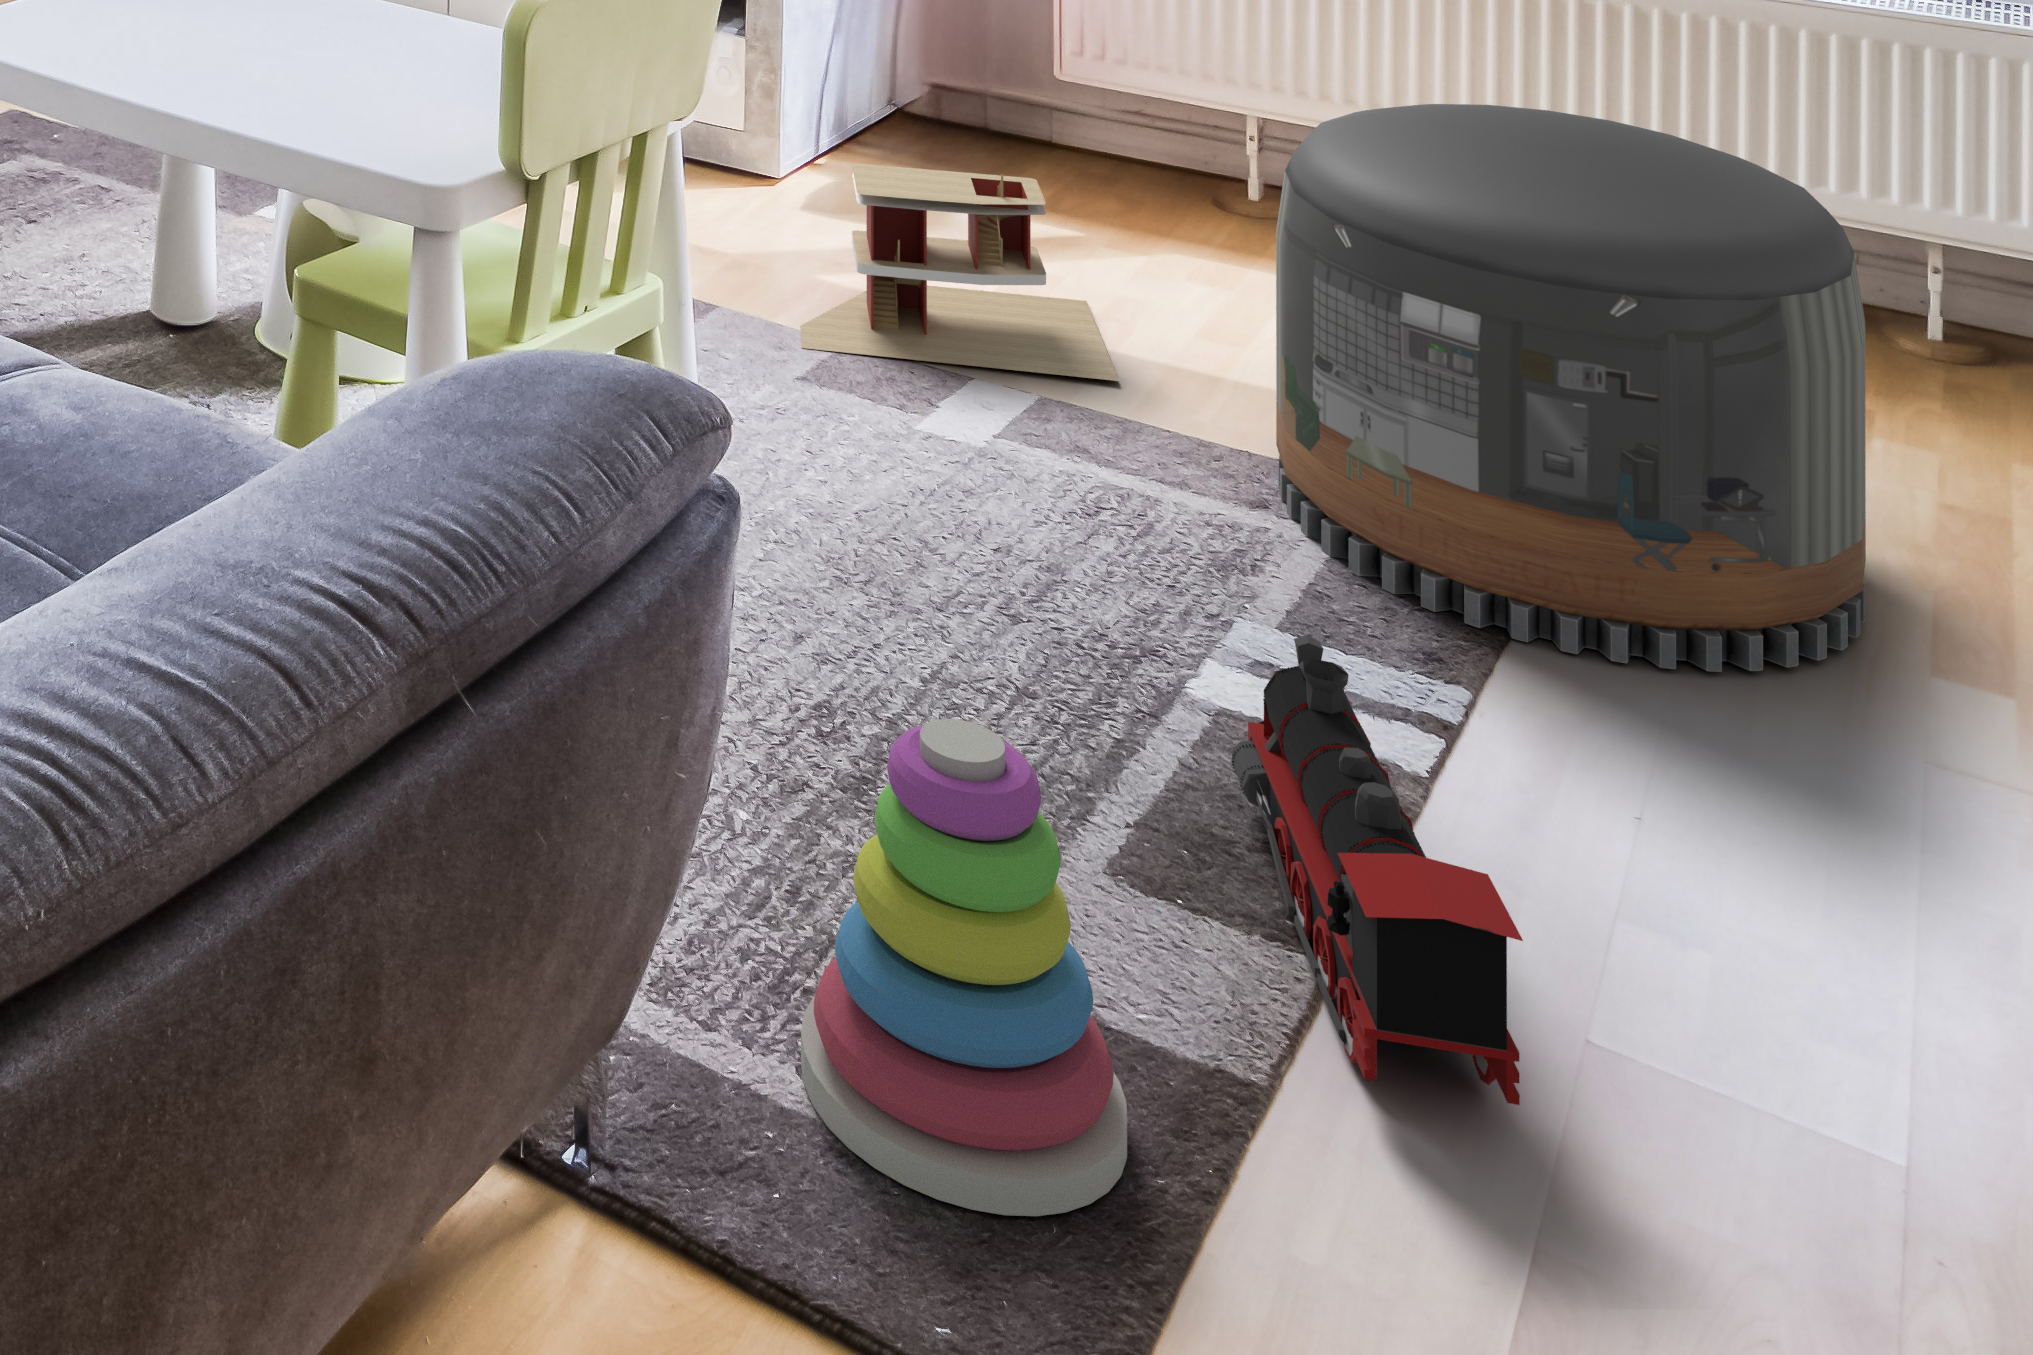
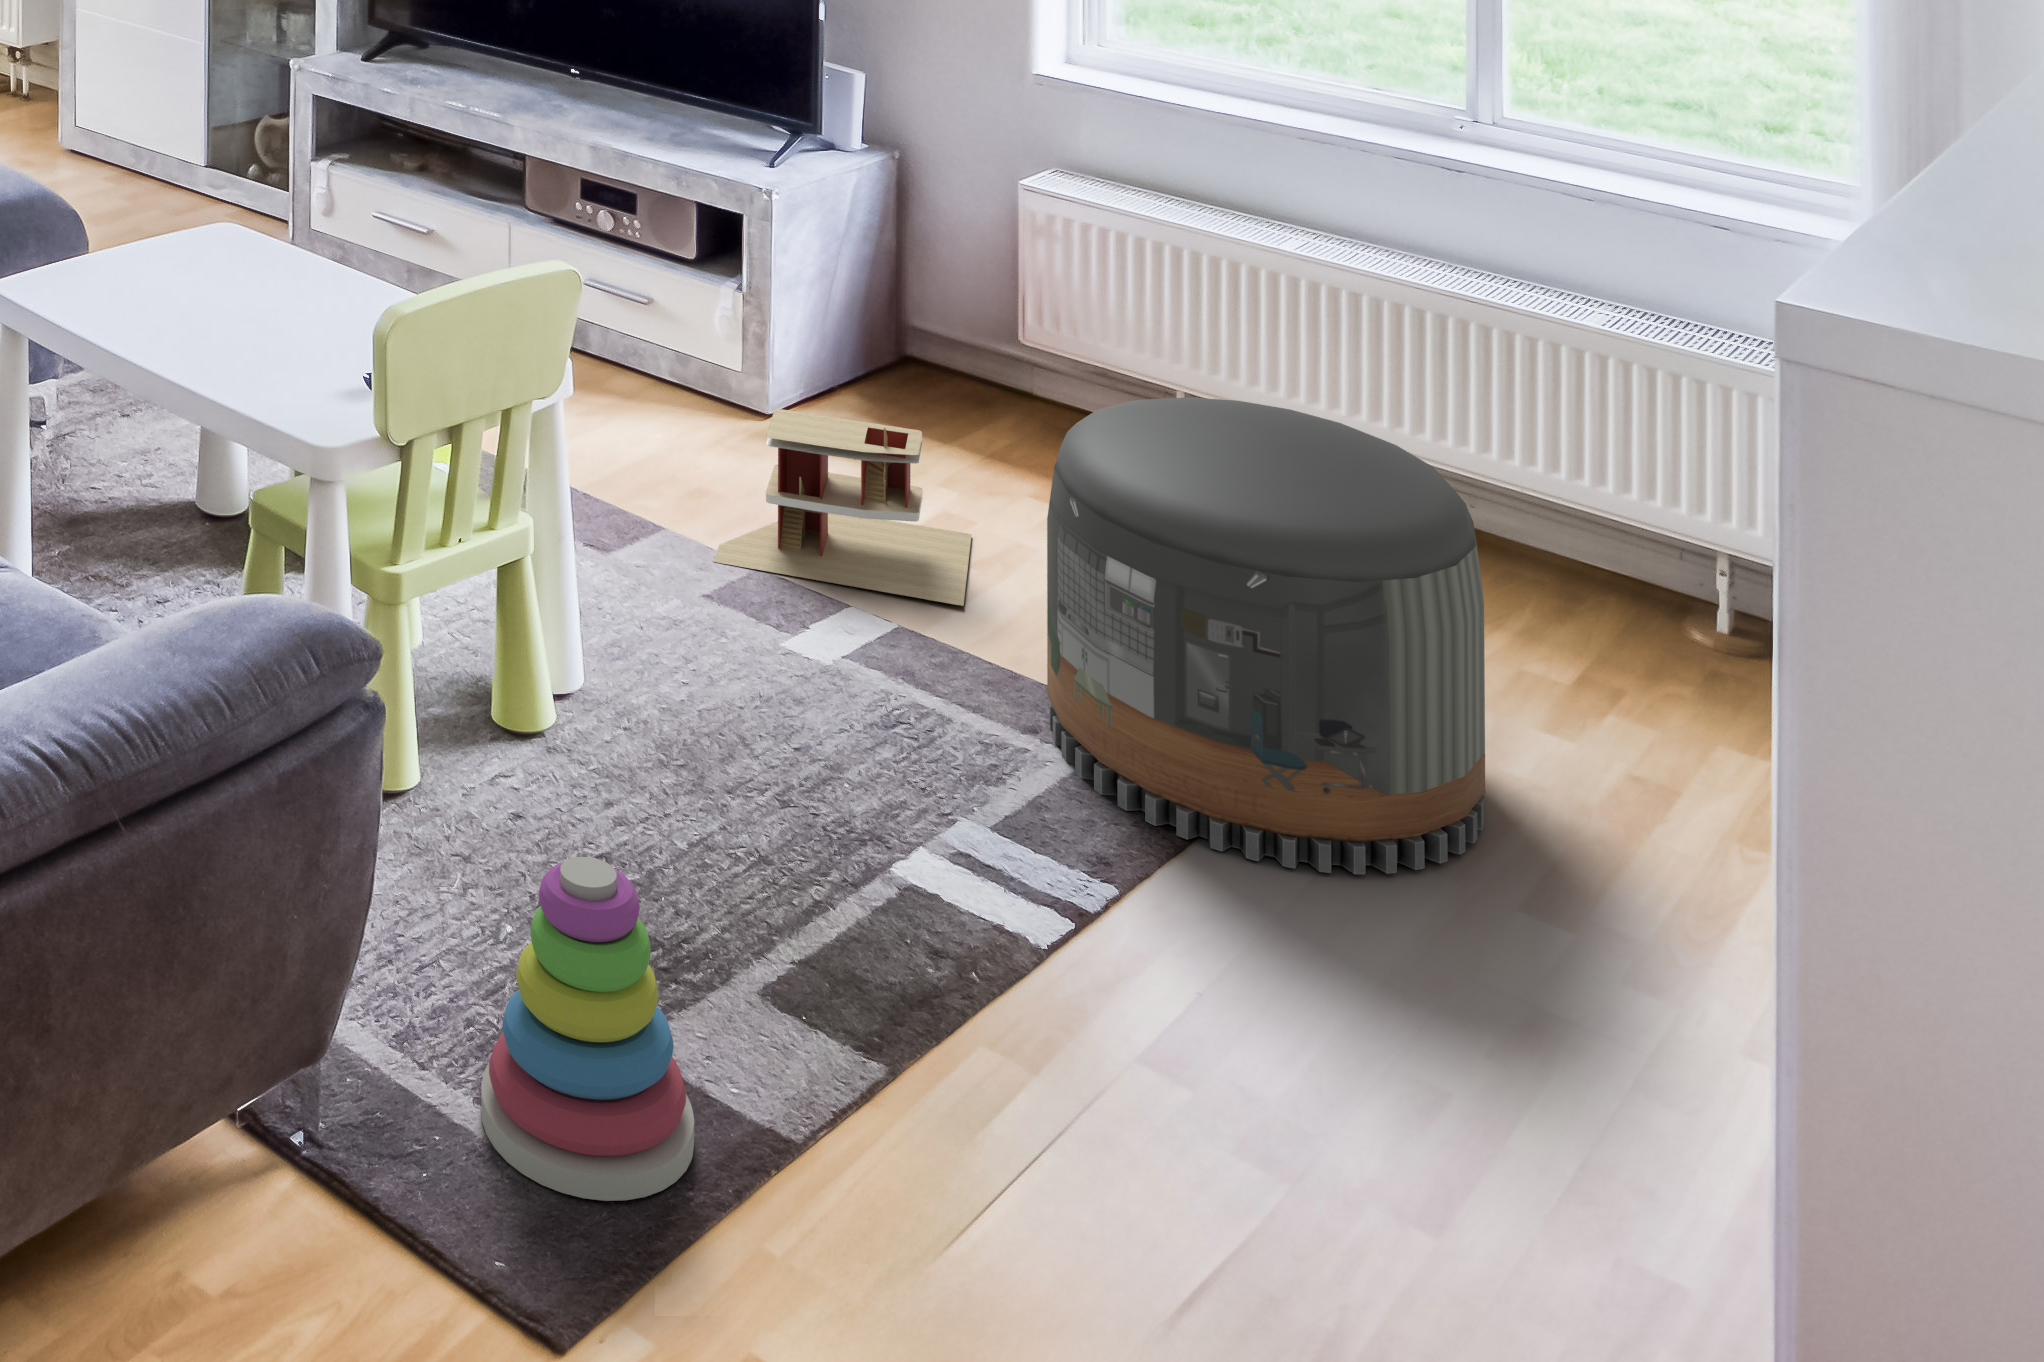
toy train: present [1231,635,1523,1105] -> none [870,819,993,1158]

